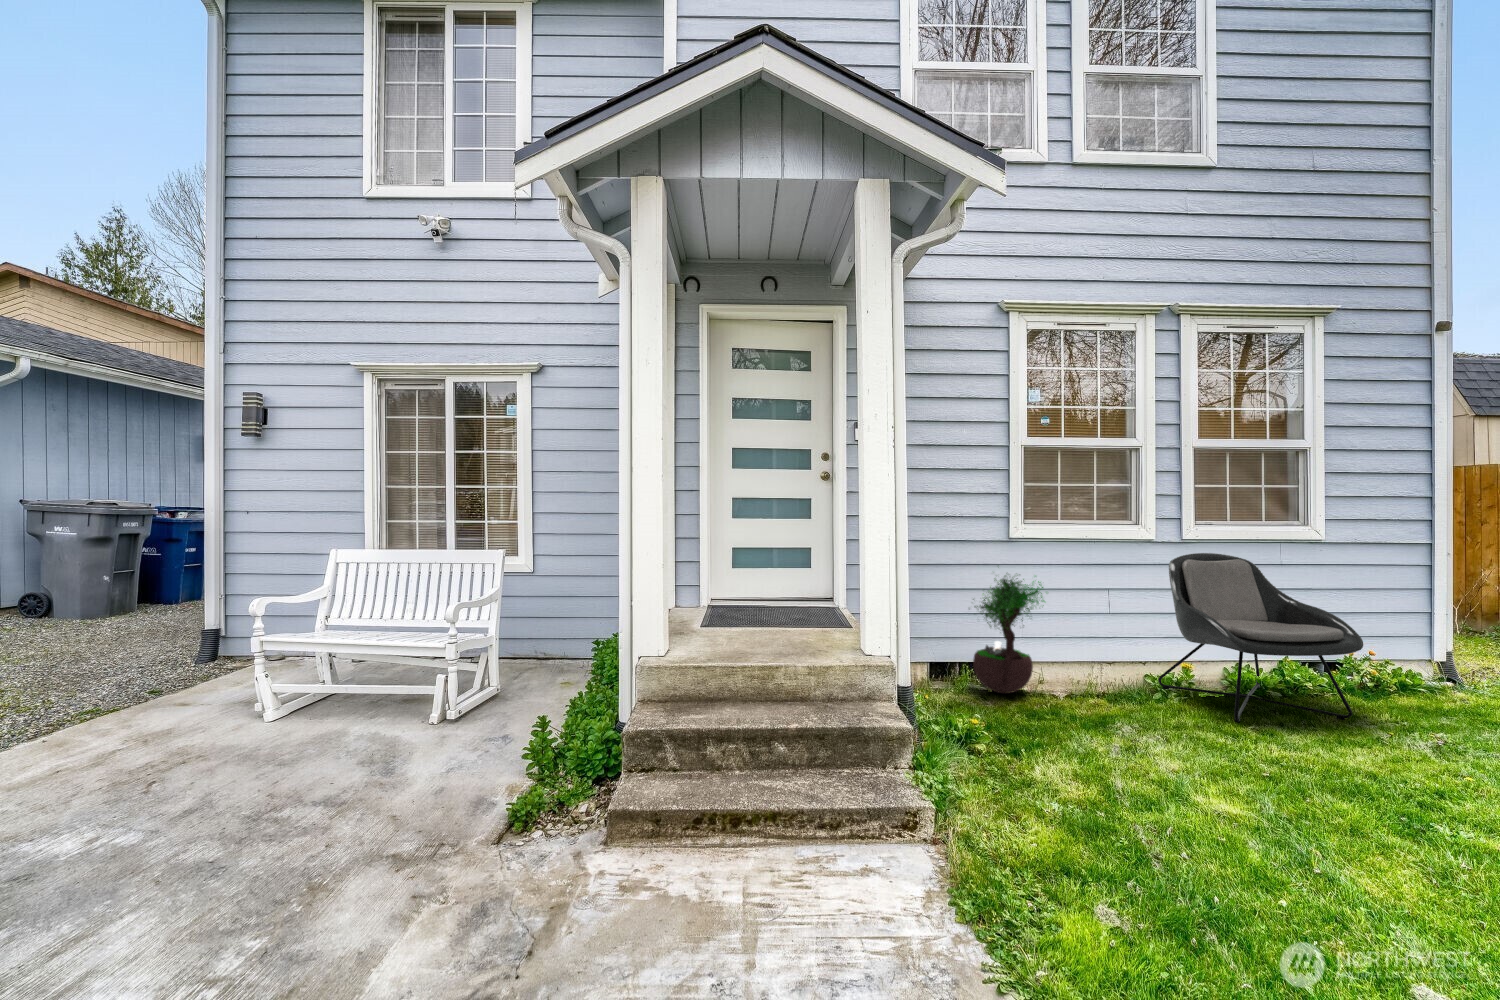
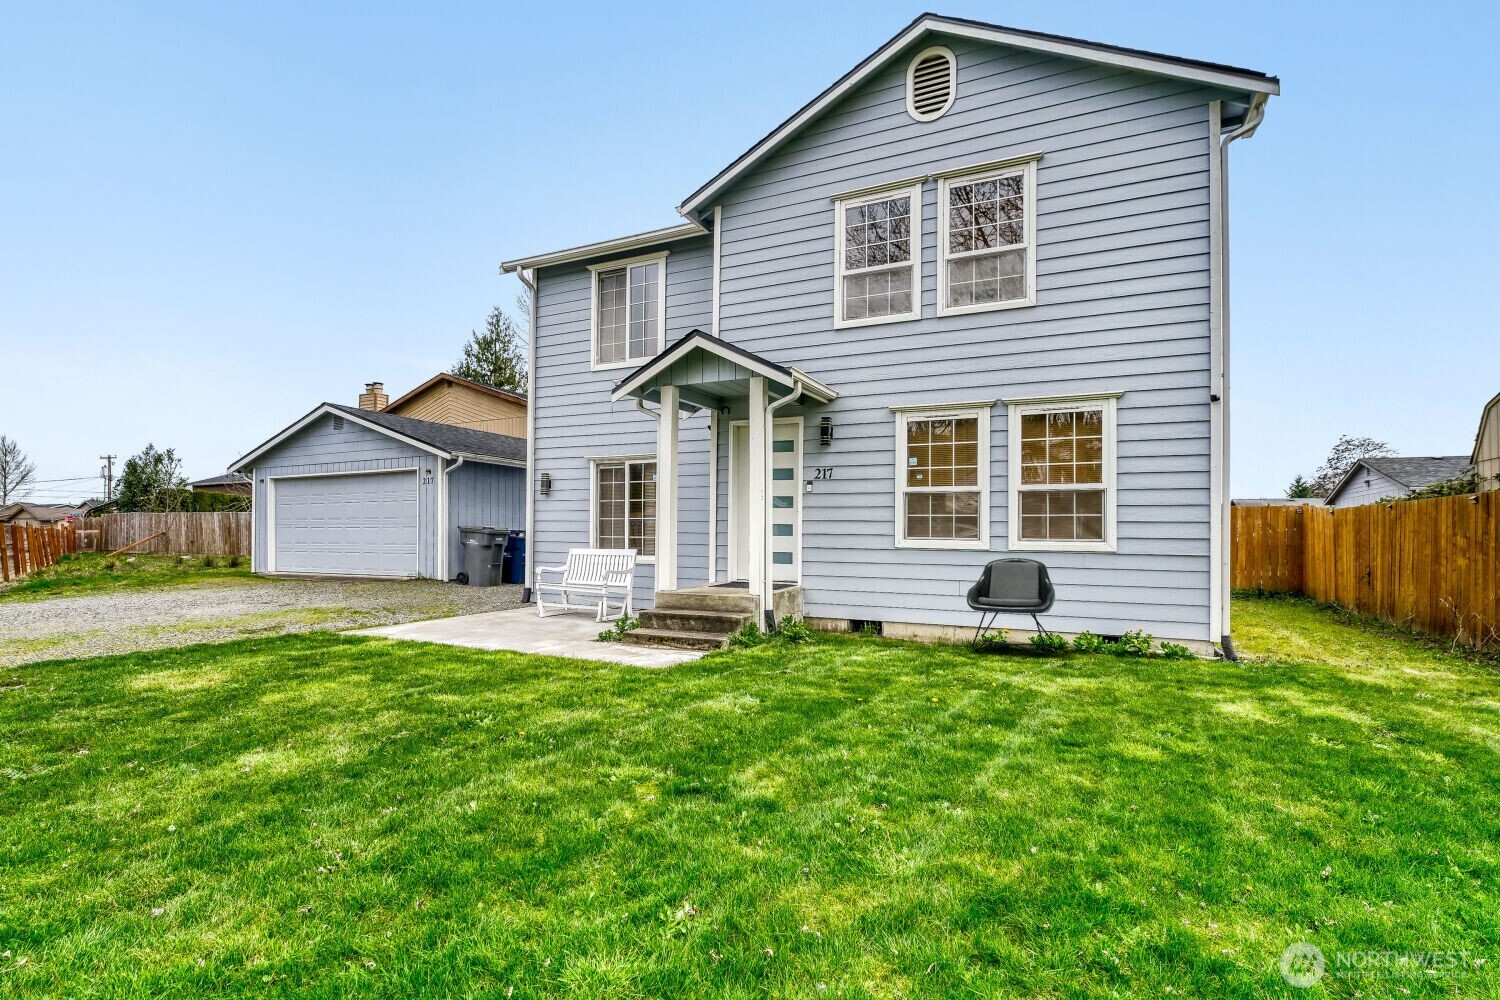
potted tree: present [973,575,1045,693] -> none [852,561,896,637]

